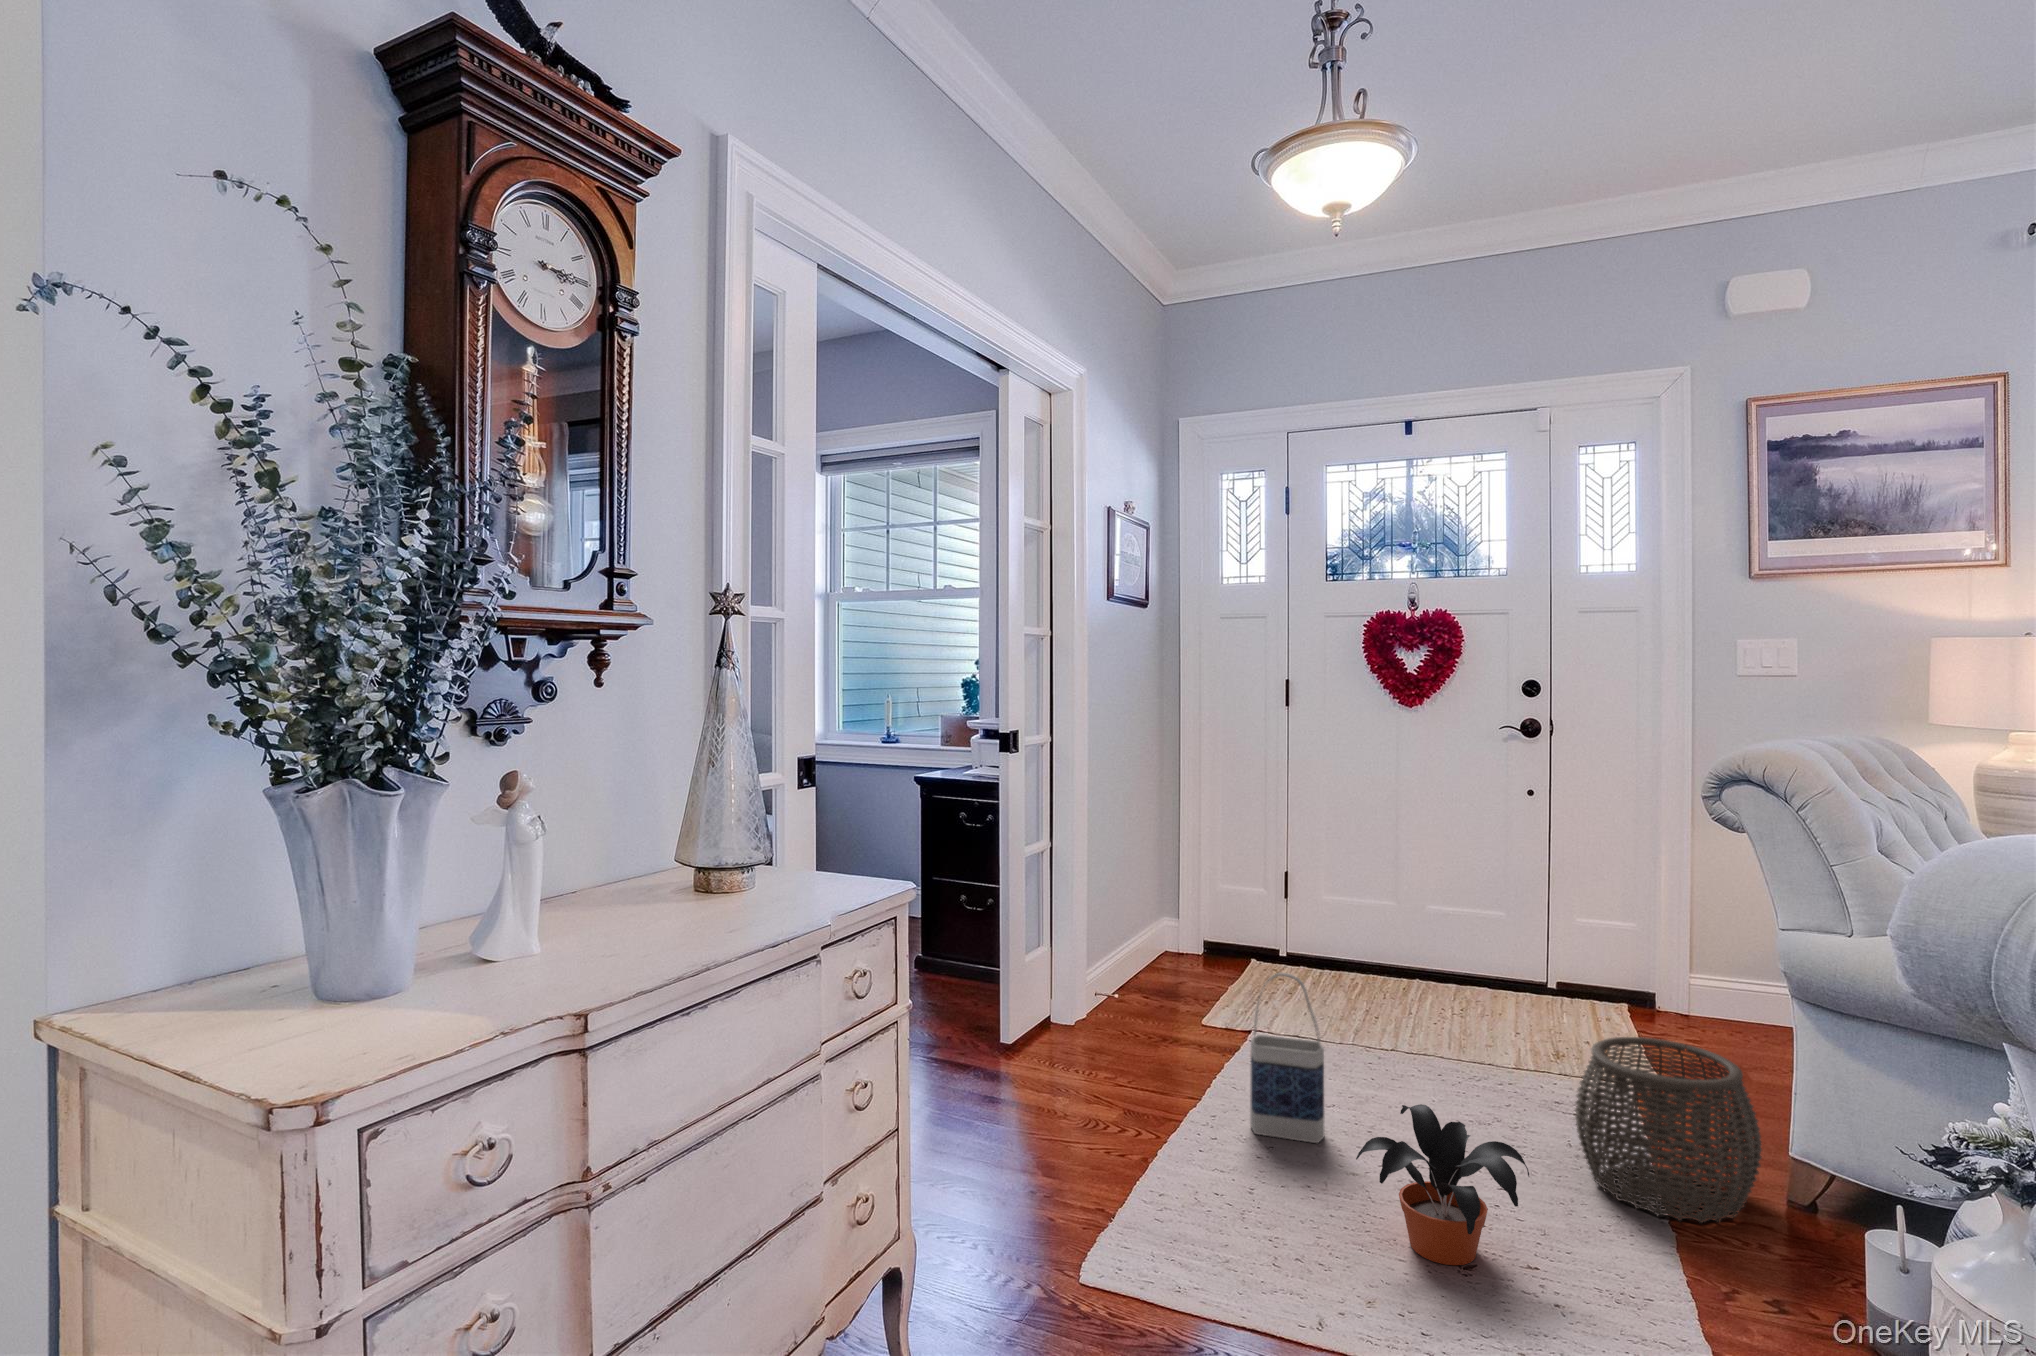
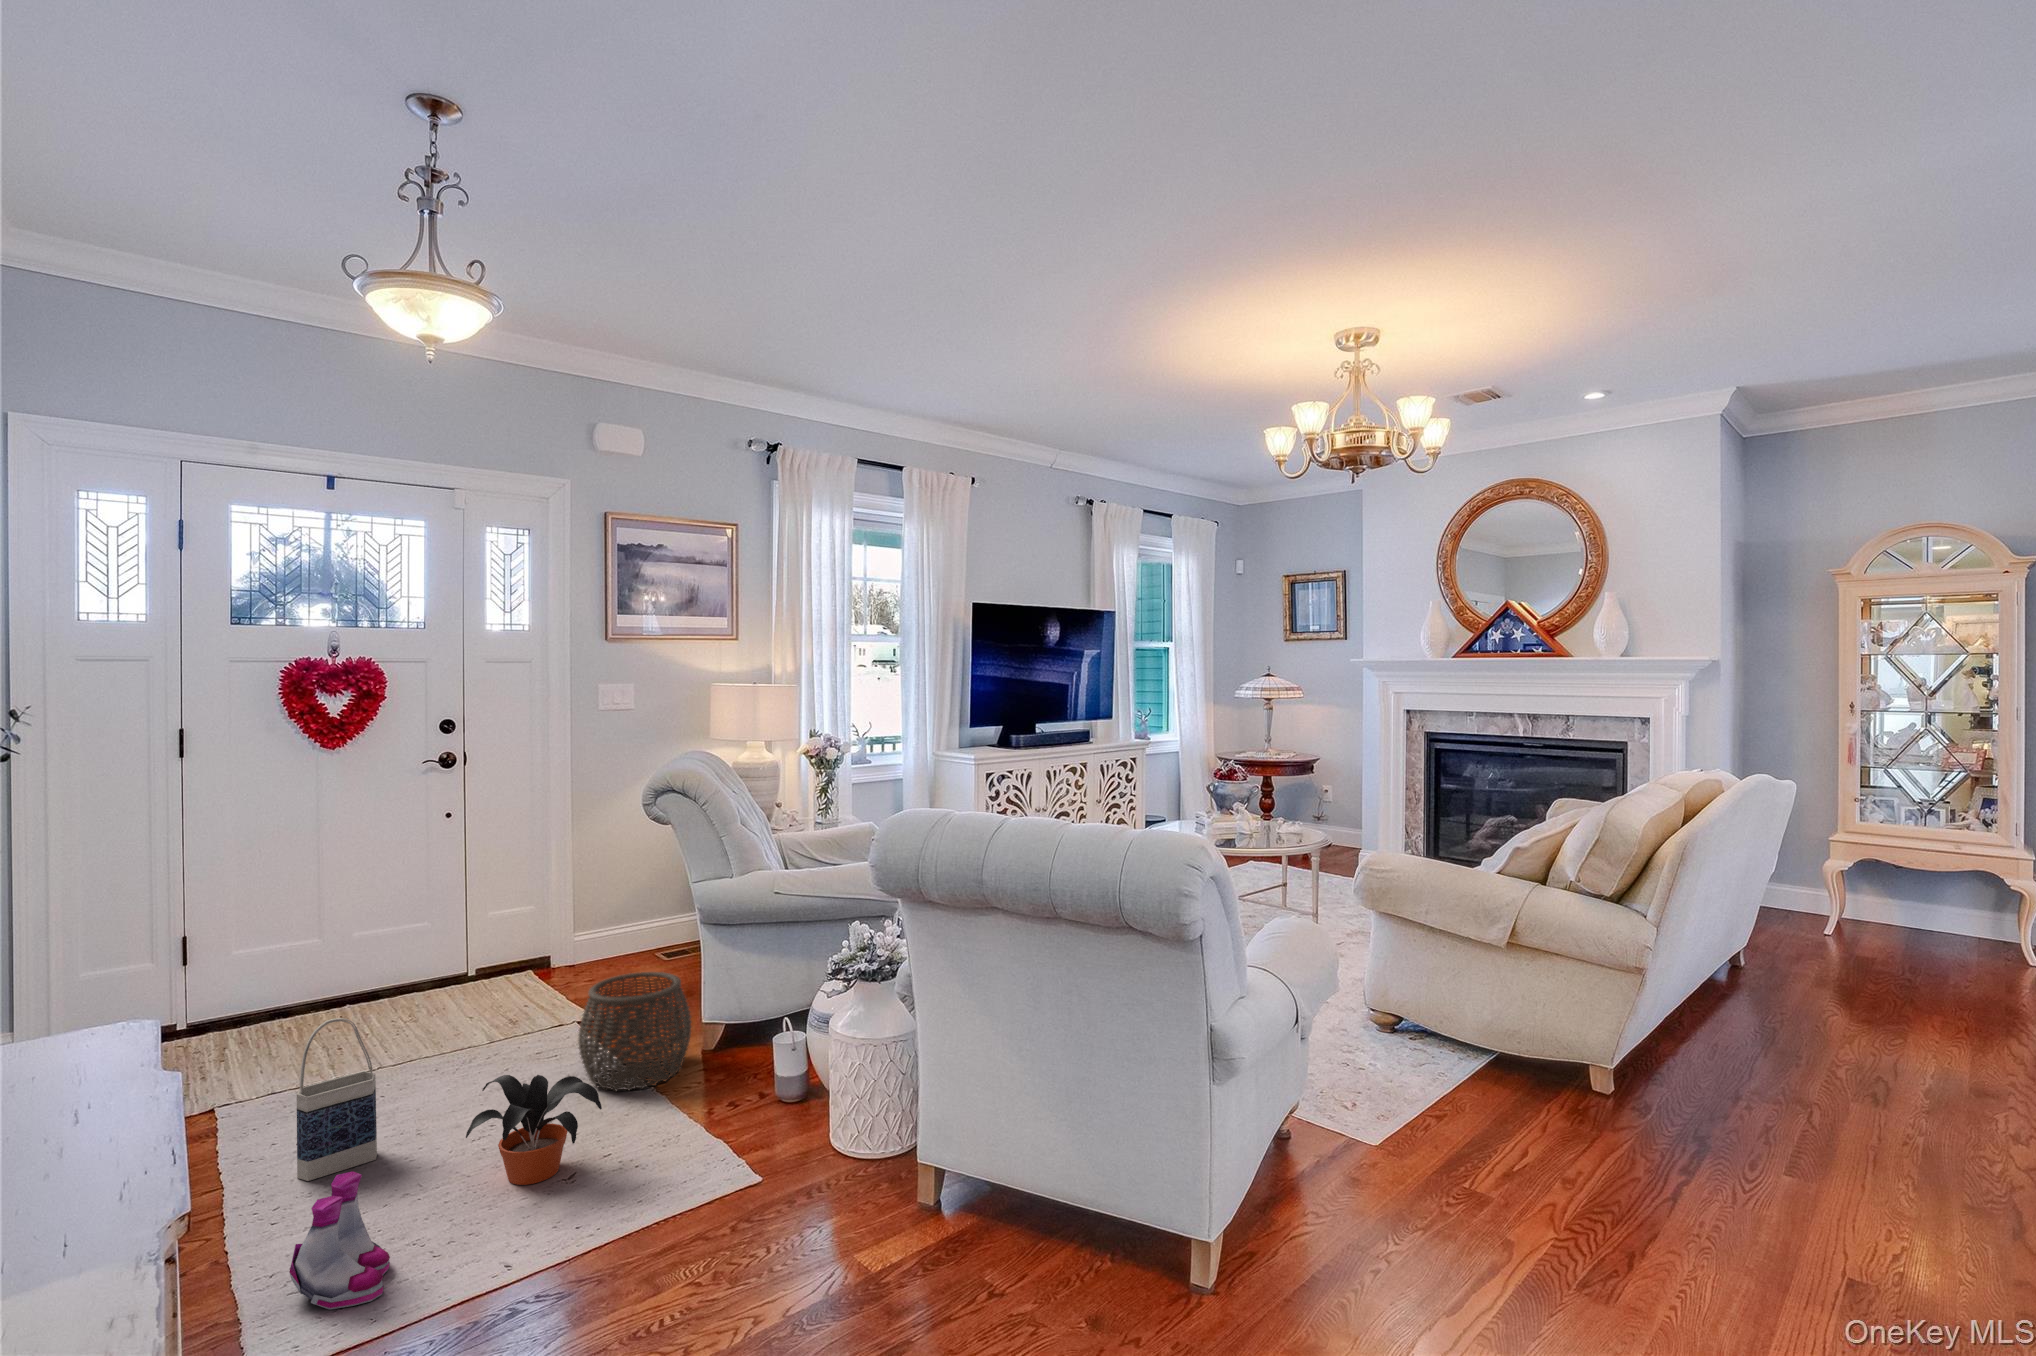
boots: none [1149,1131,1239,1287] -> present [289,1171,390,1310]

